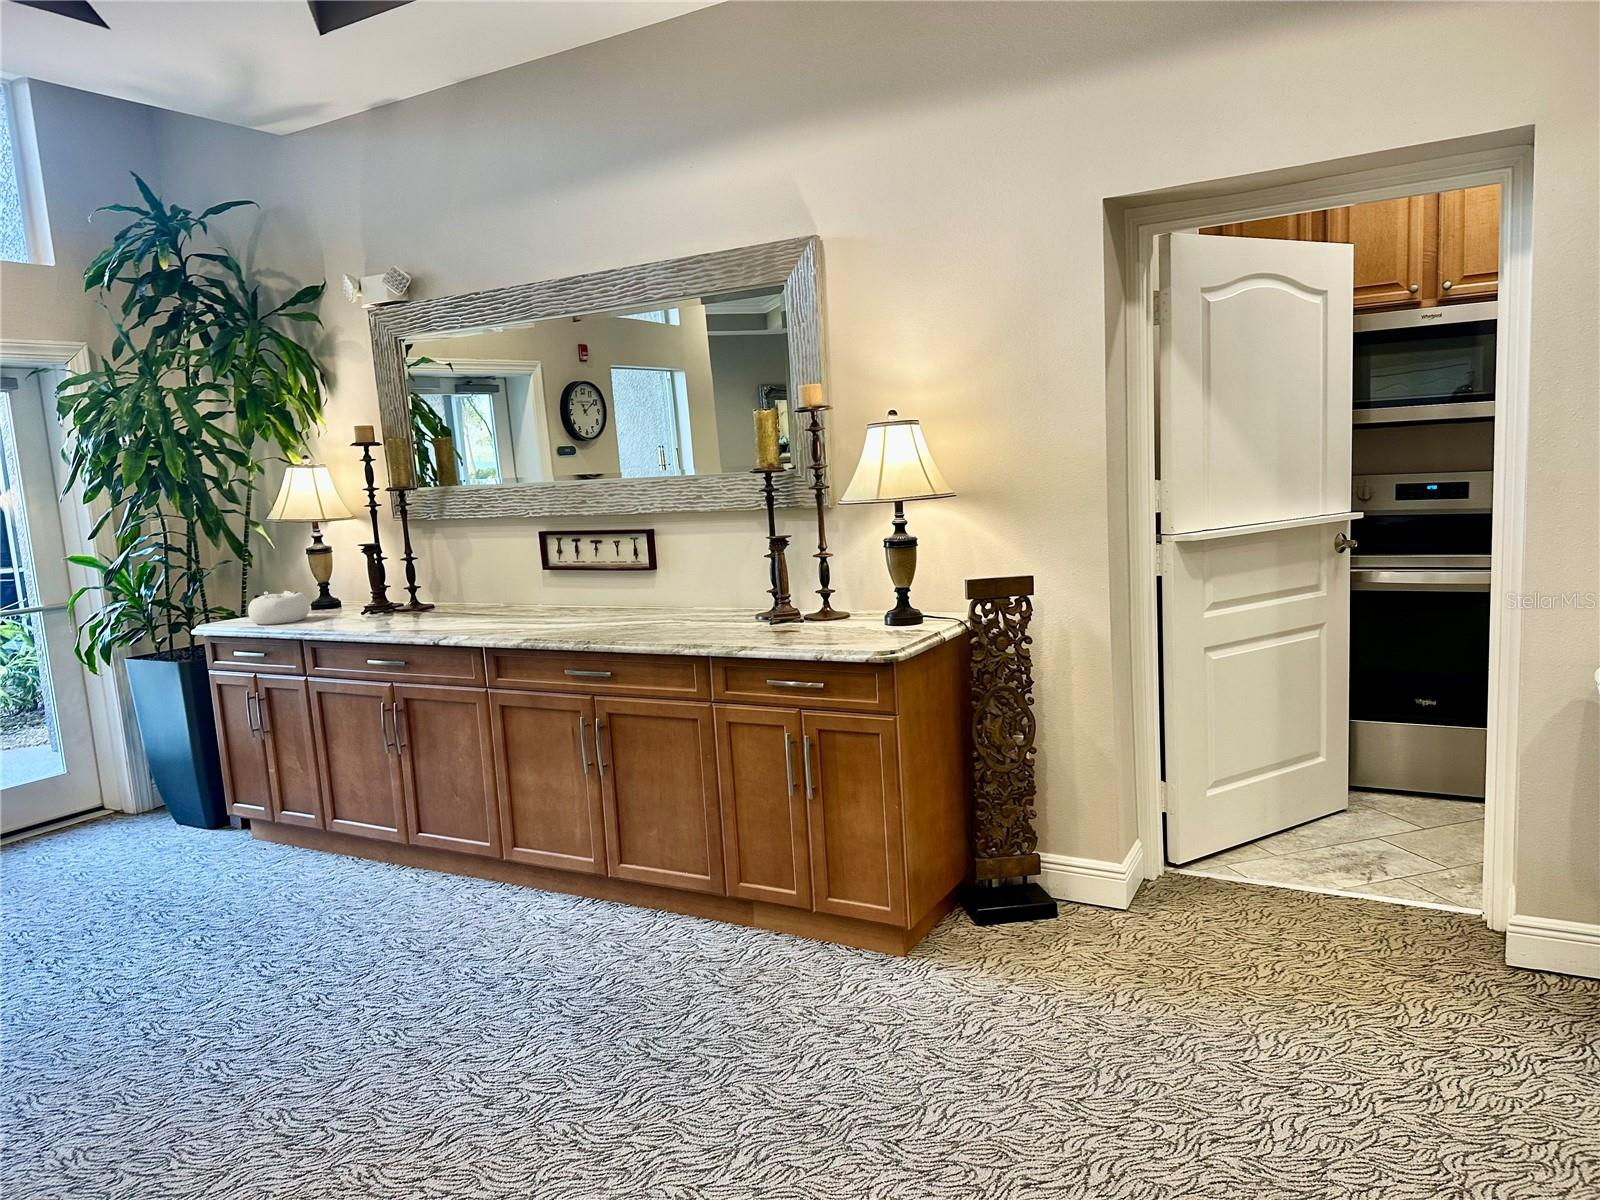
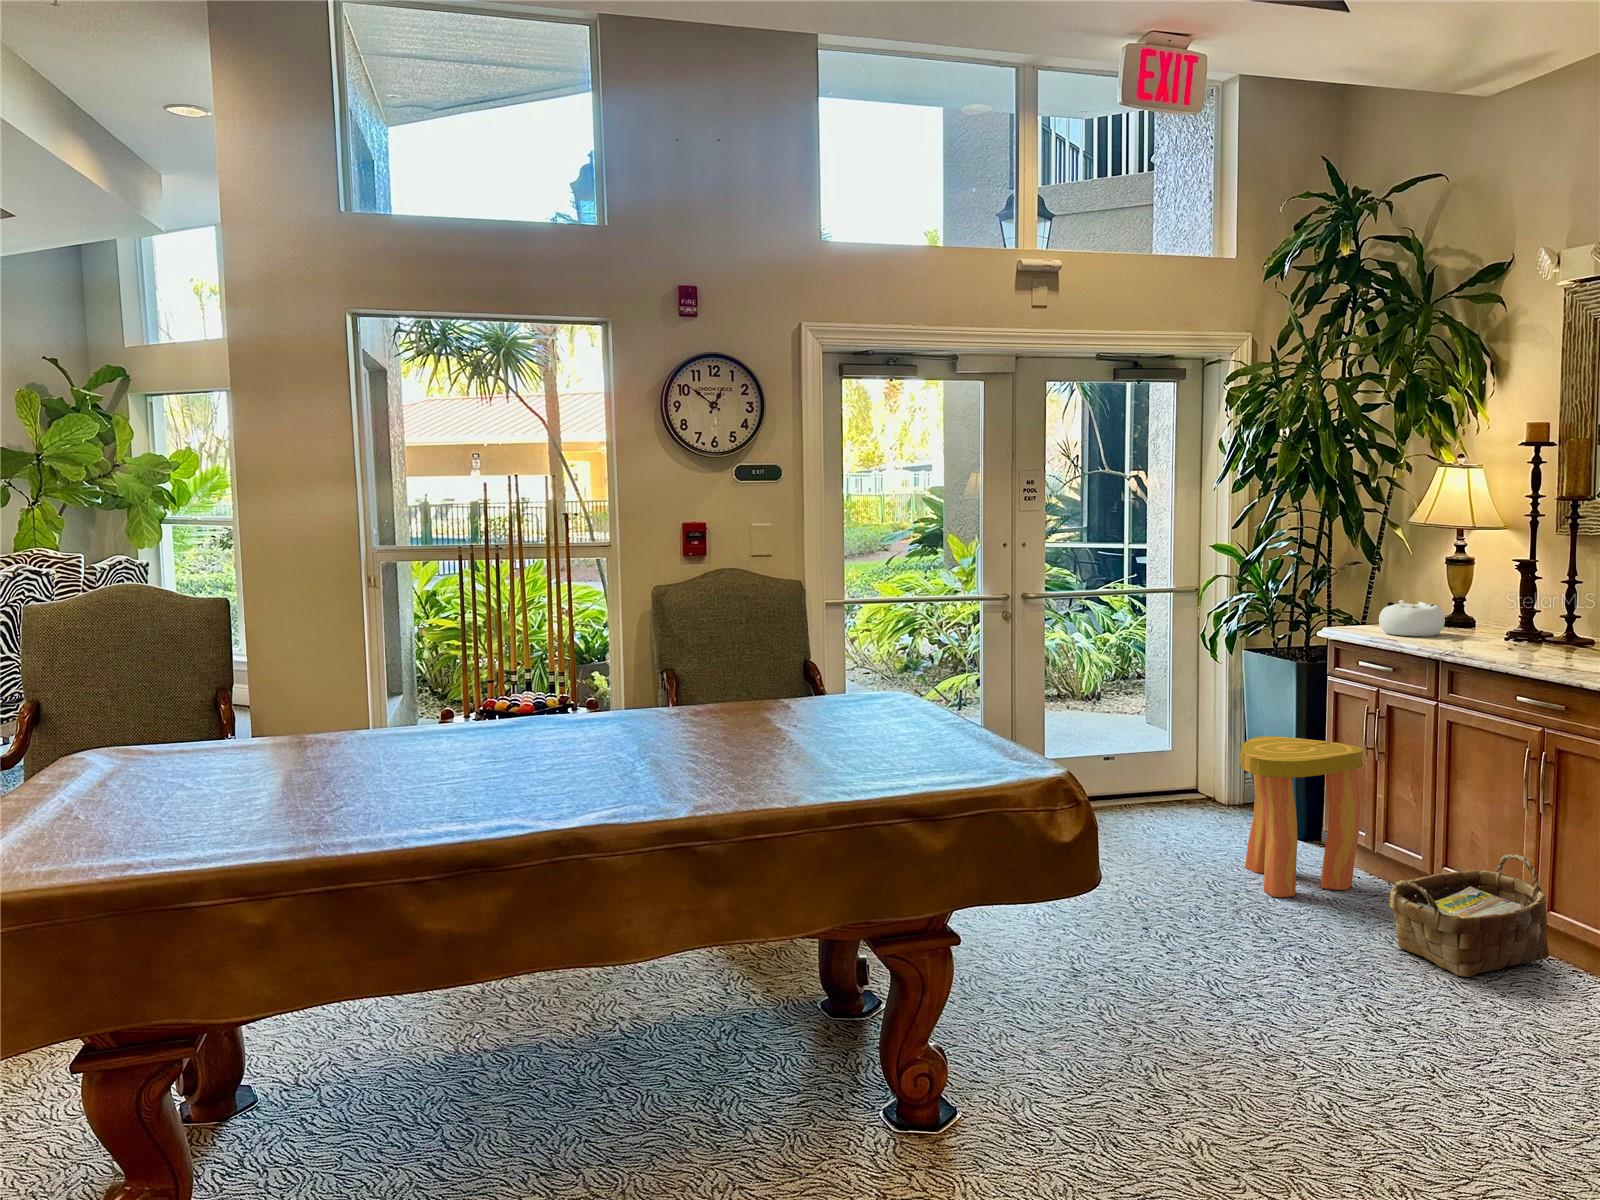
stool: none [121,733,259,899] -> present [1240,736,1363,897]
woven basket: none [287,802,432,927] -> present [1390,854,1548,977]

